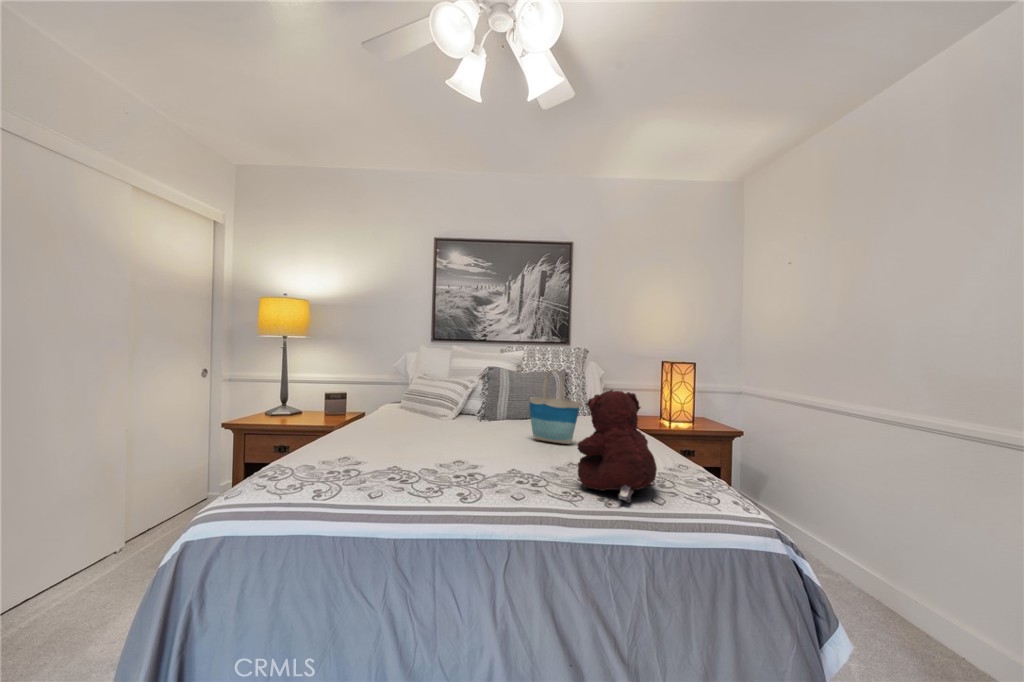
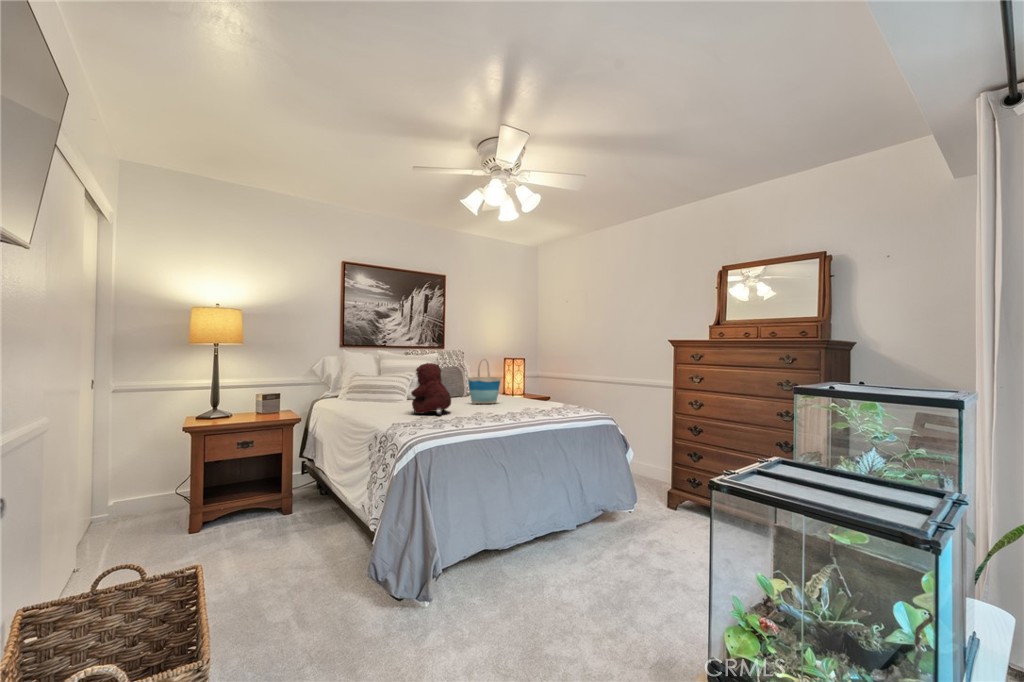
teddy bear: present [577,390,657,503] -> present [411,363,451,415]

